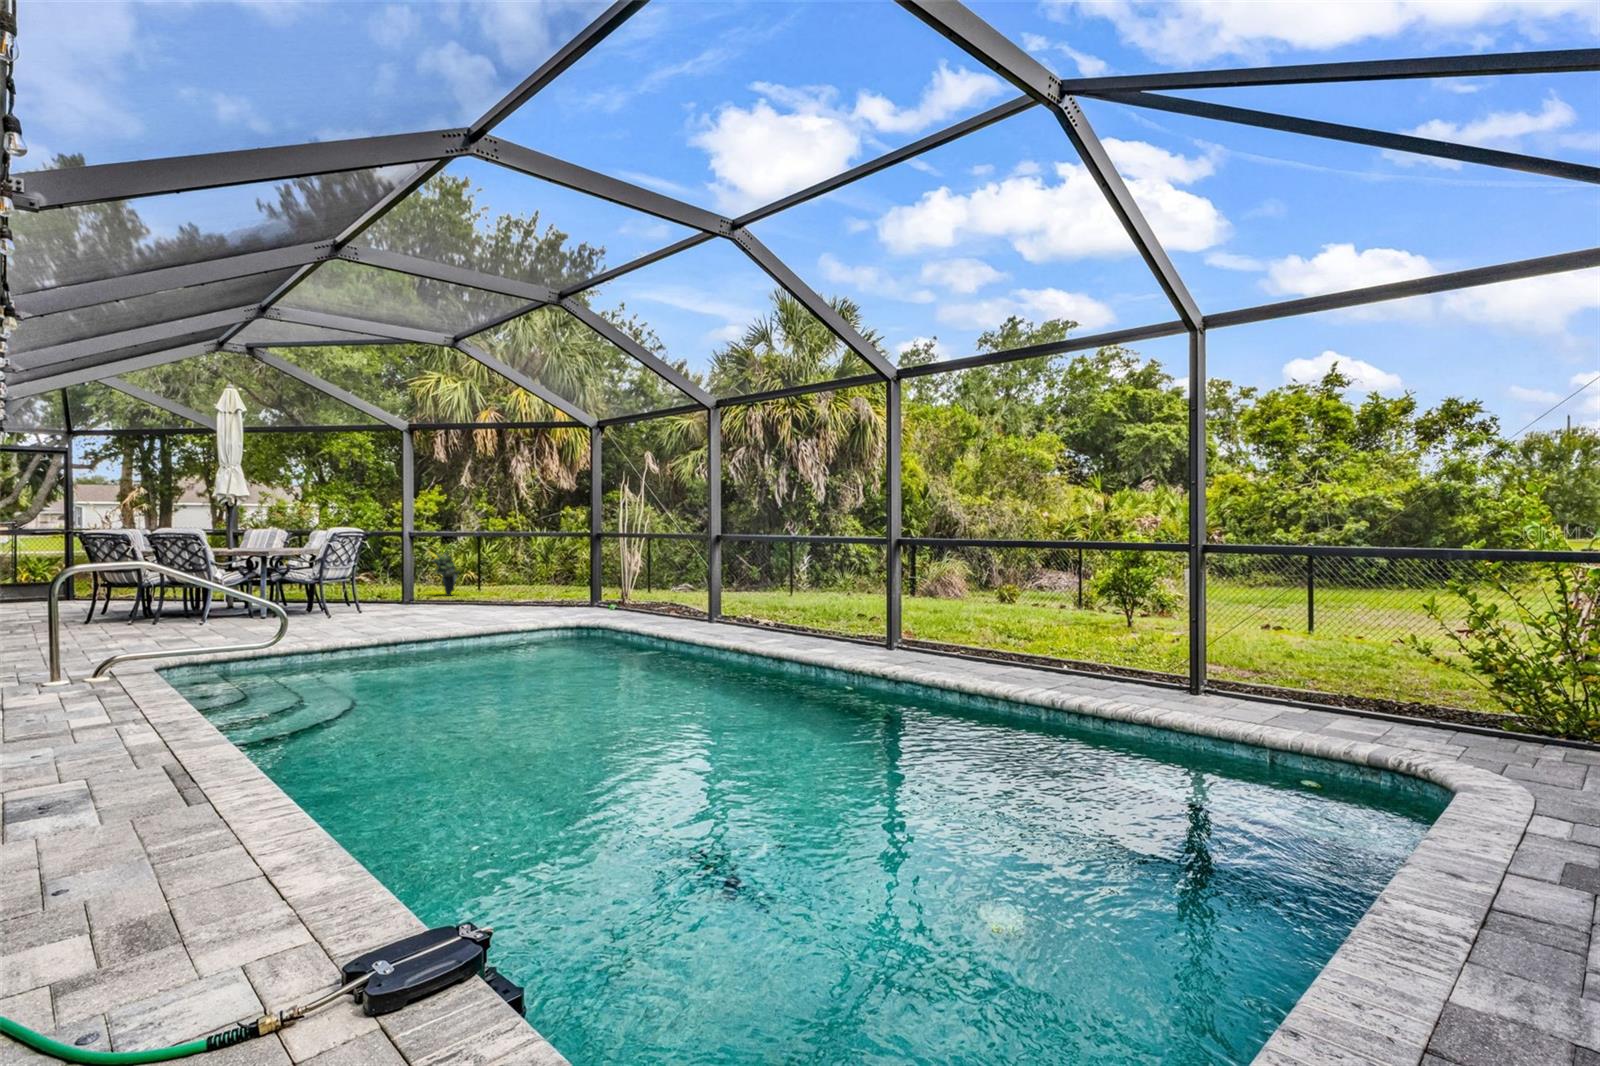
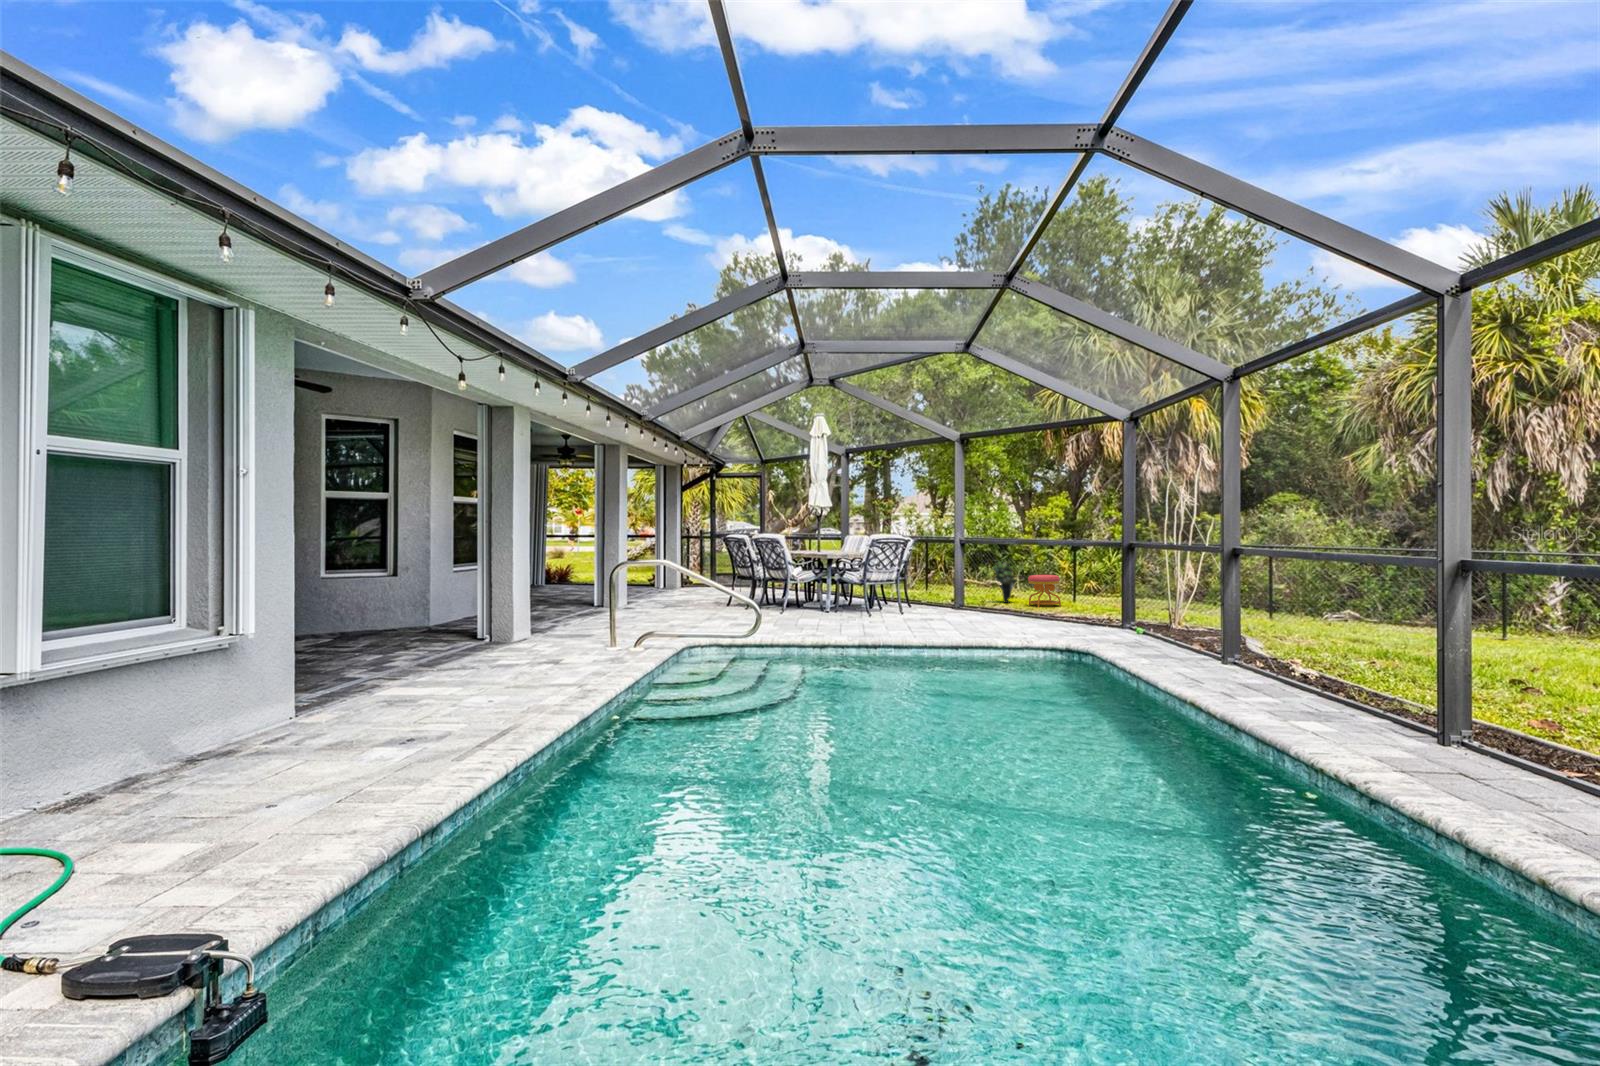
stool: none [476,565,509,597] -> present [1028,575,1061,607]

